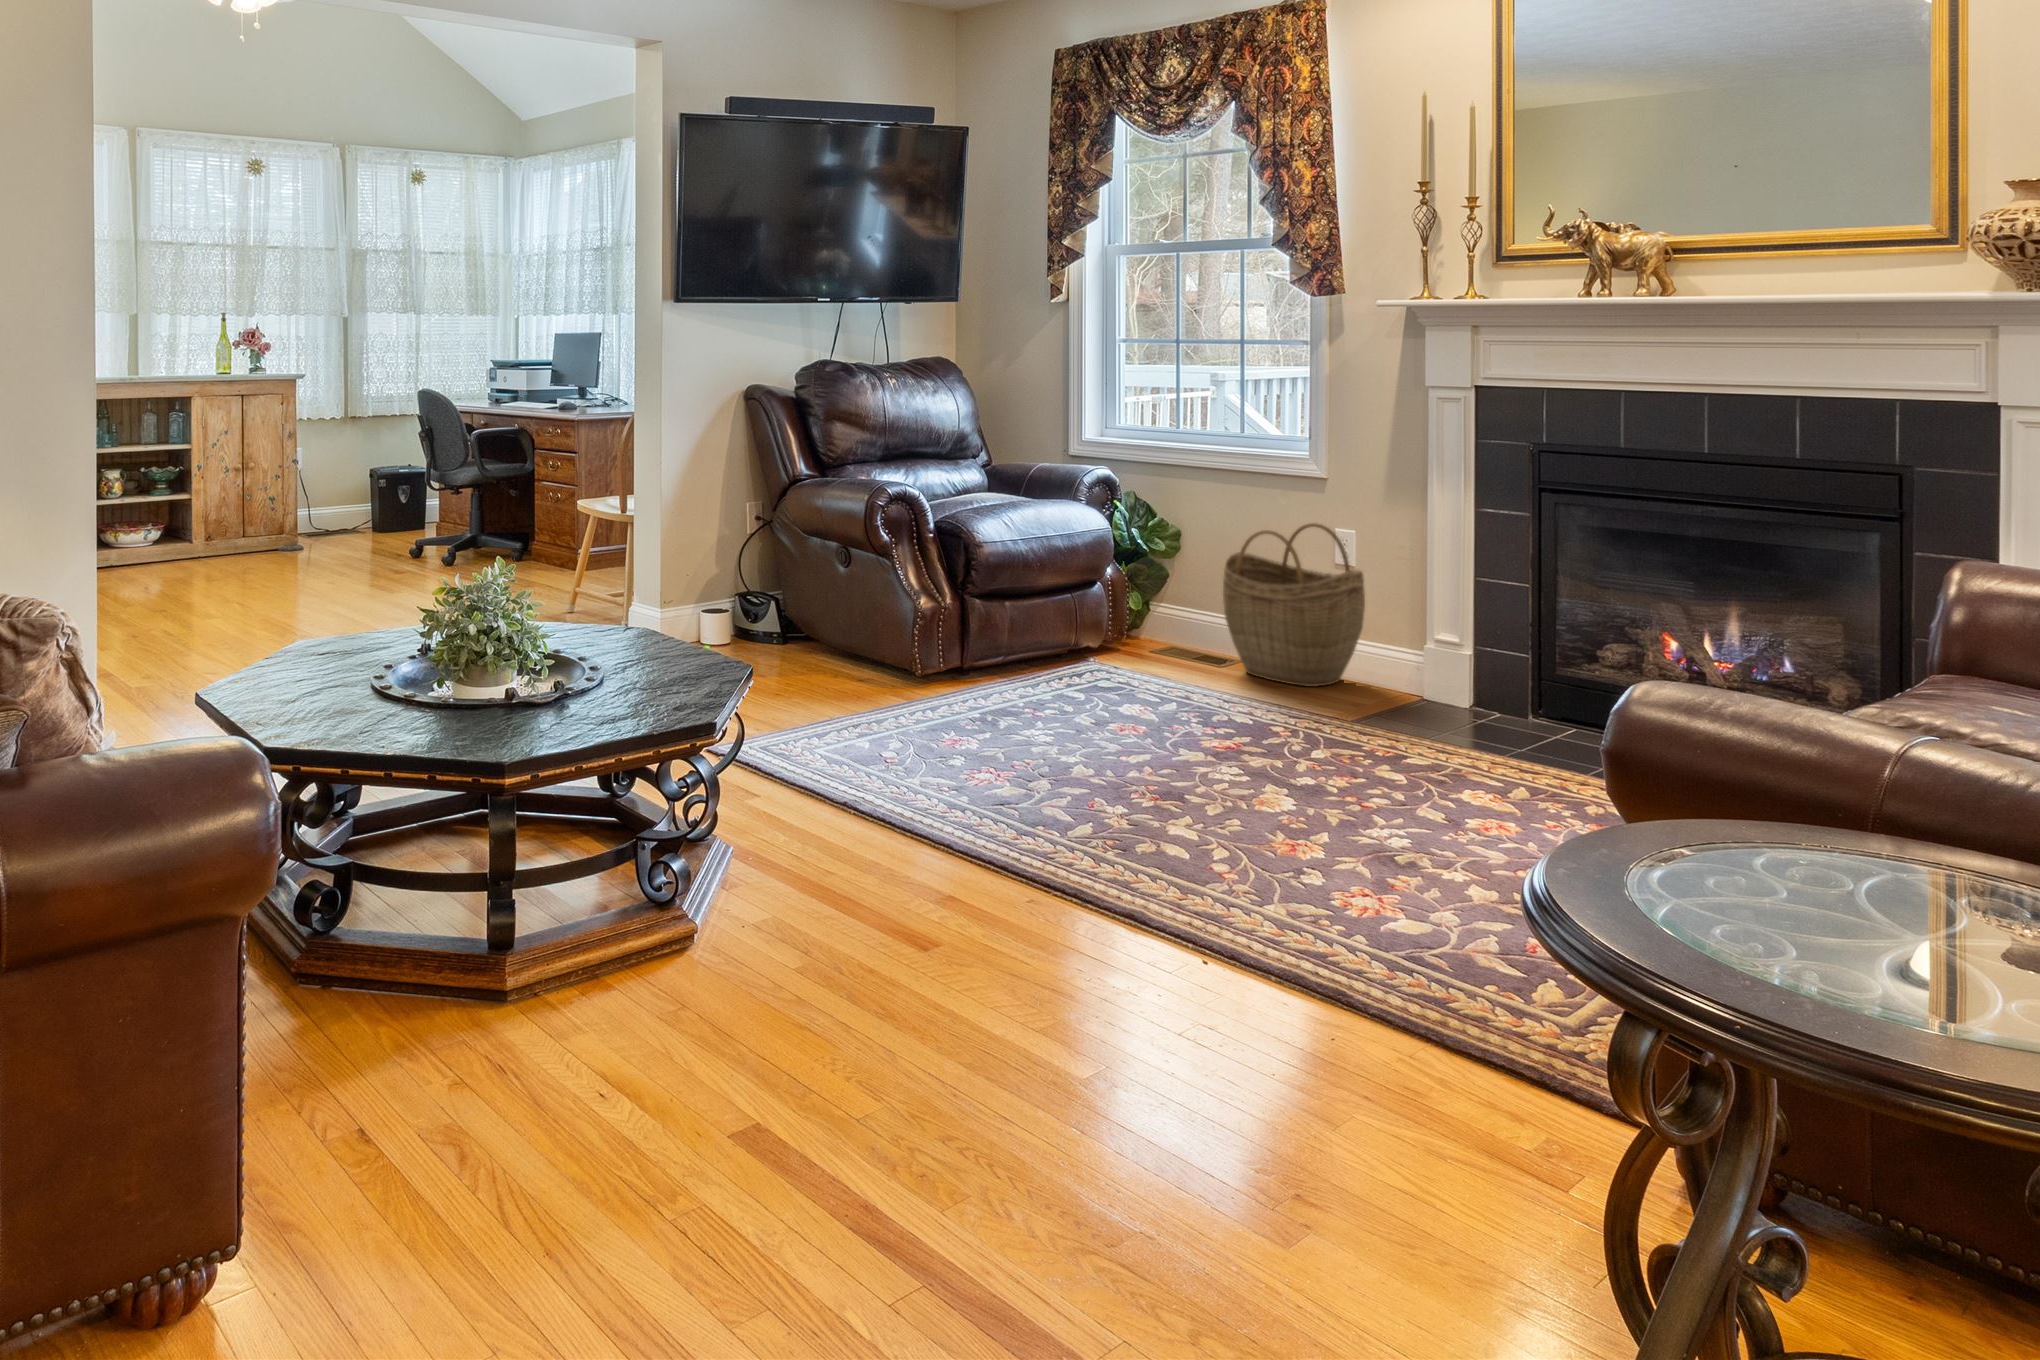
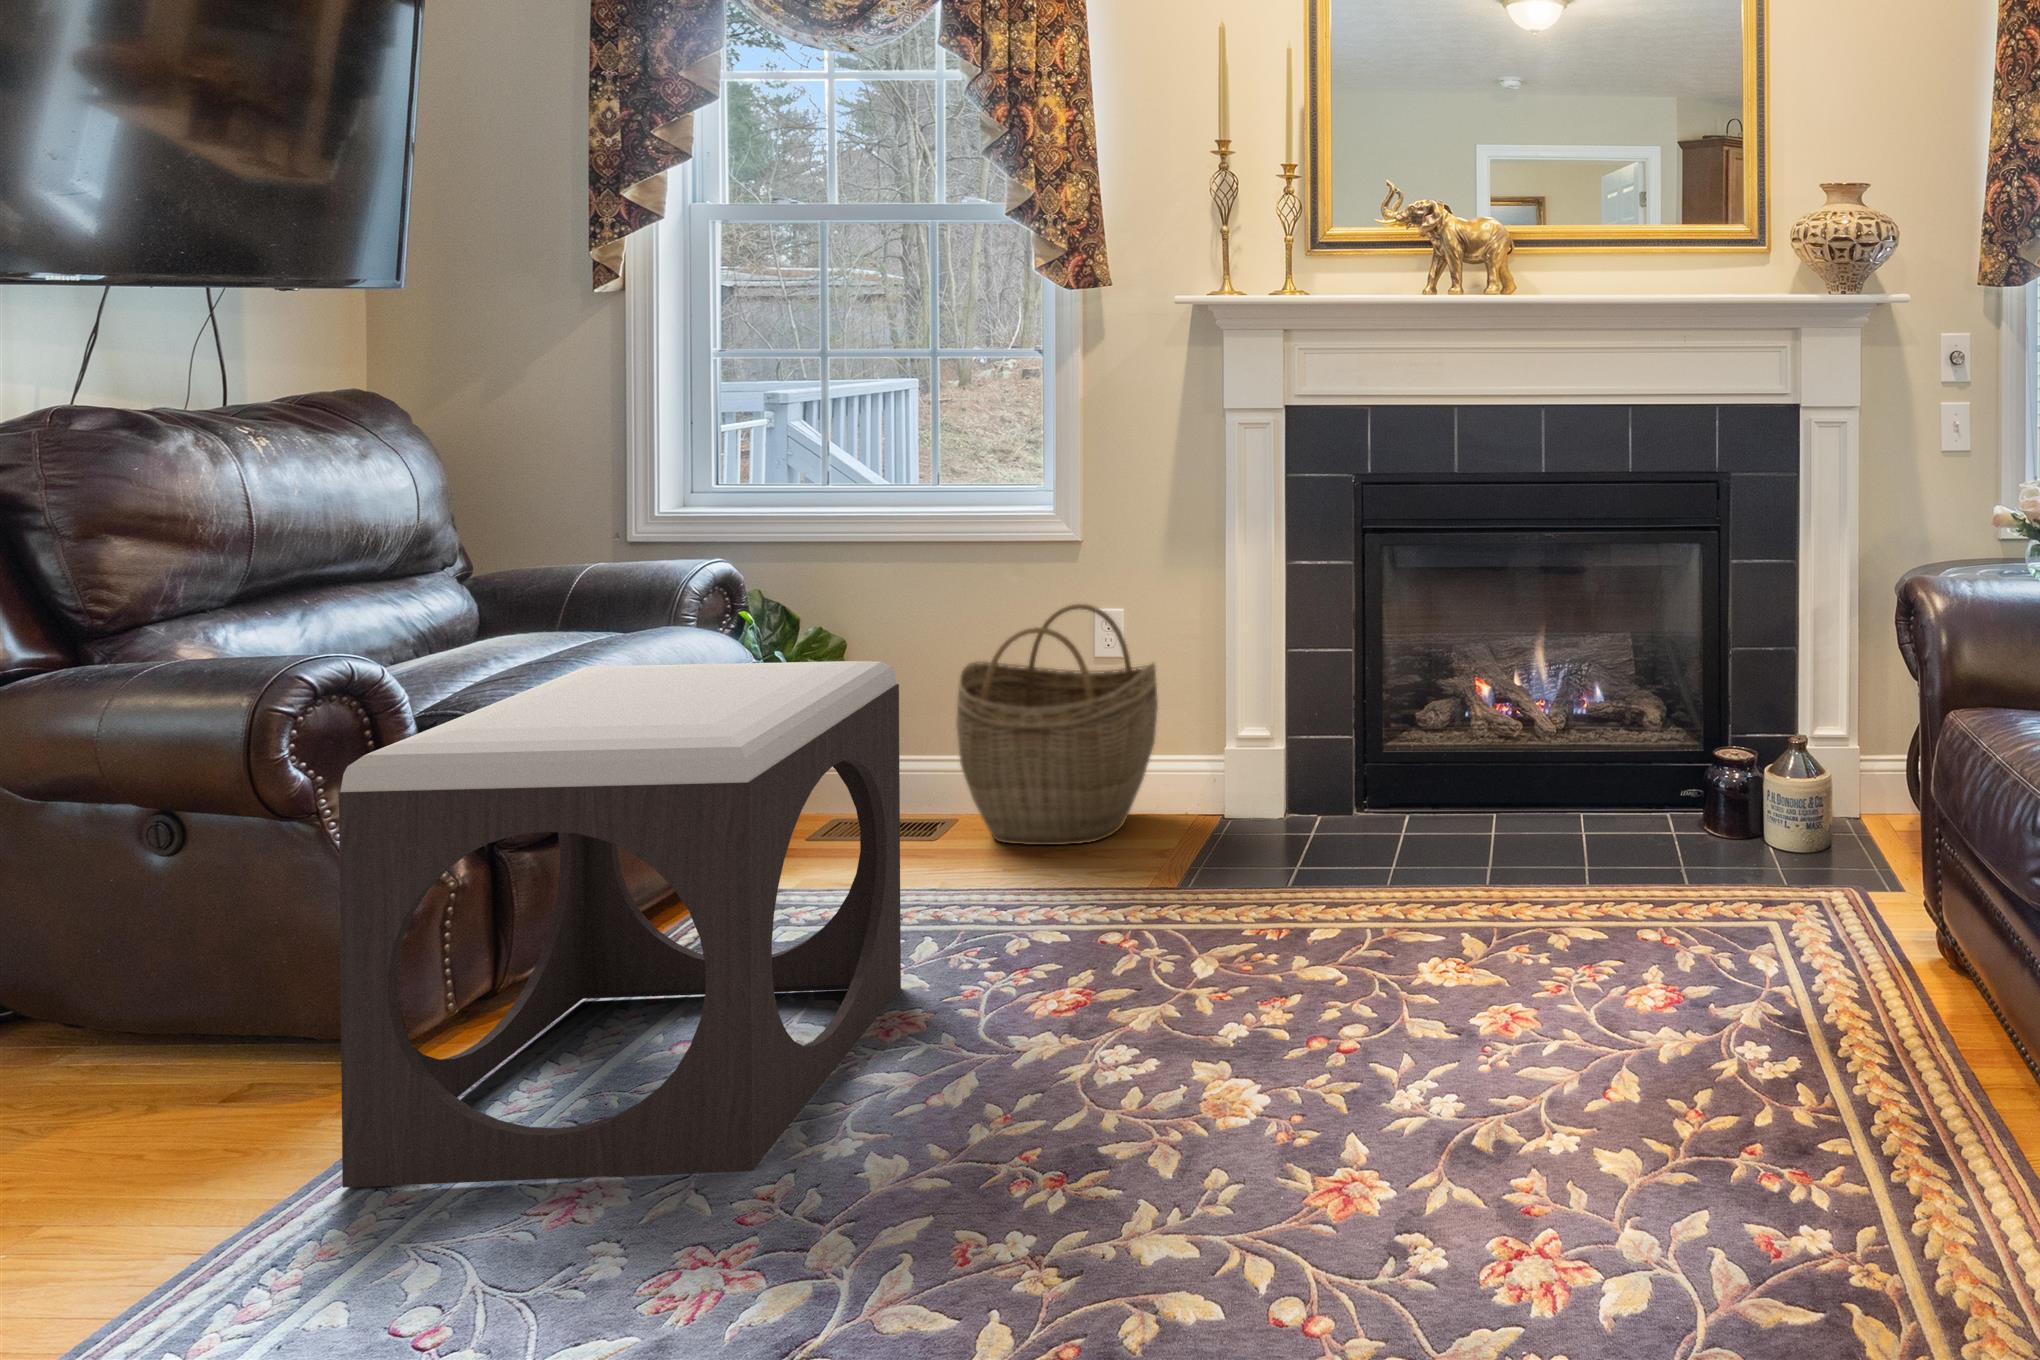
footstool: none [885,505,1141,754] -> present [339,661,901,1188]

